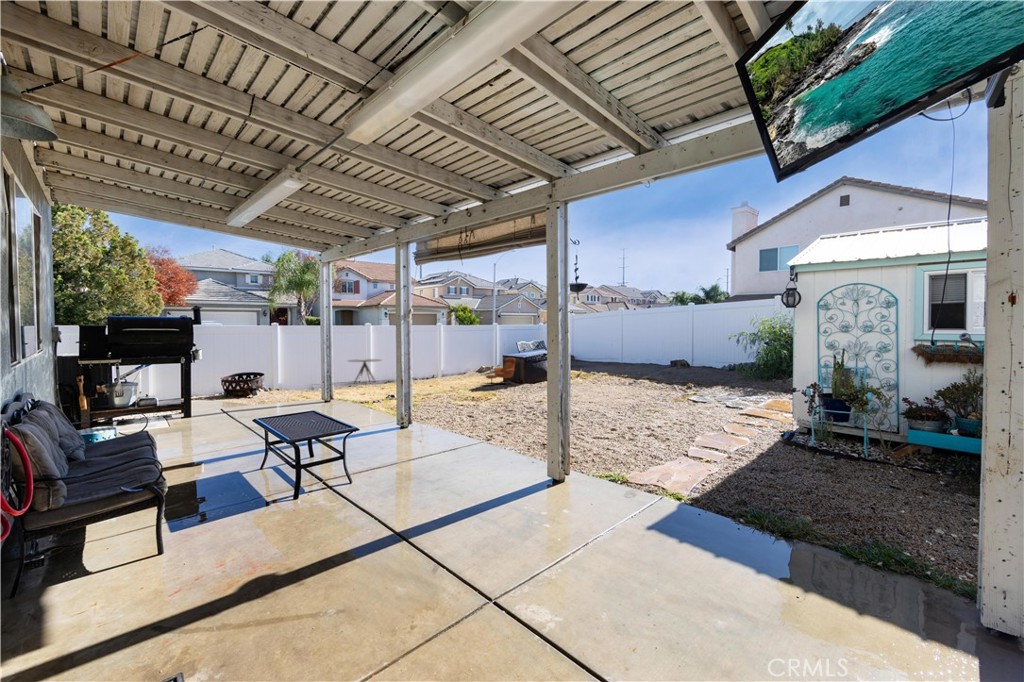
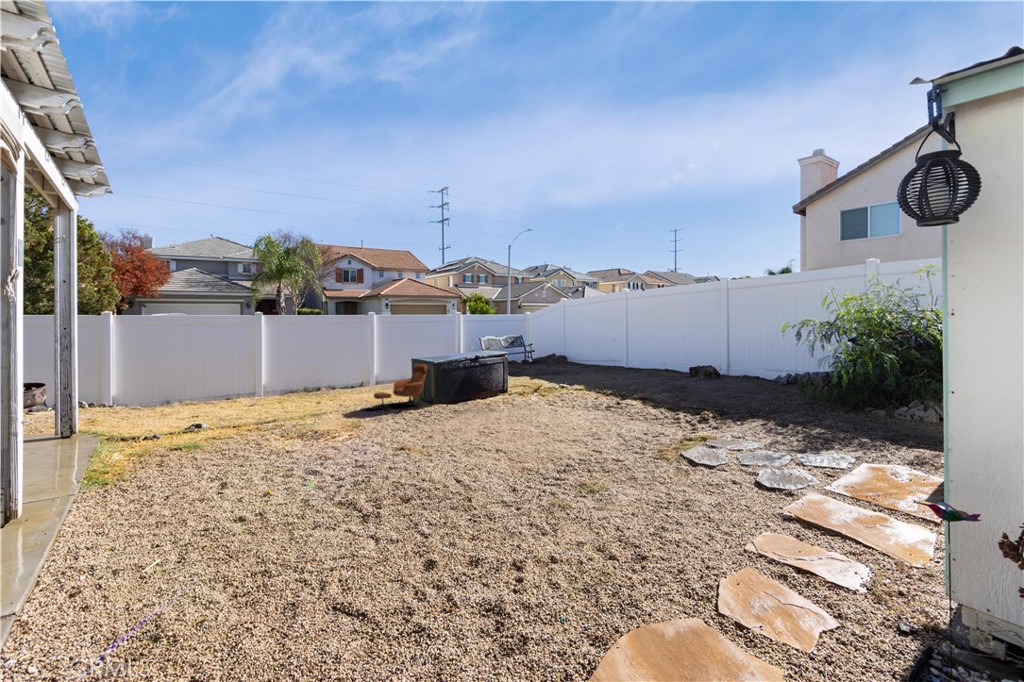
round table: present [349,359,380,382] -> none [185,366,243,403]

